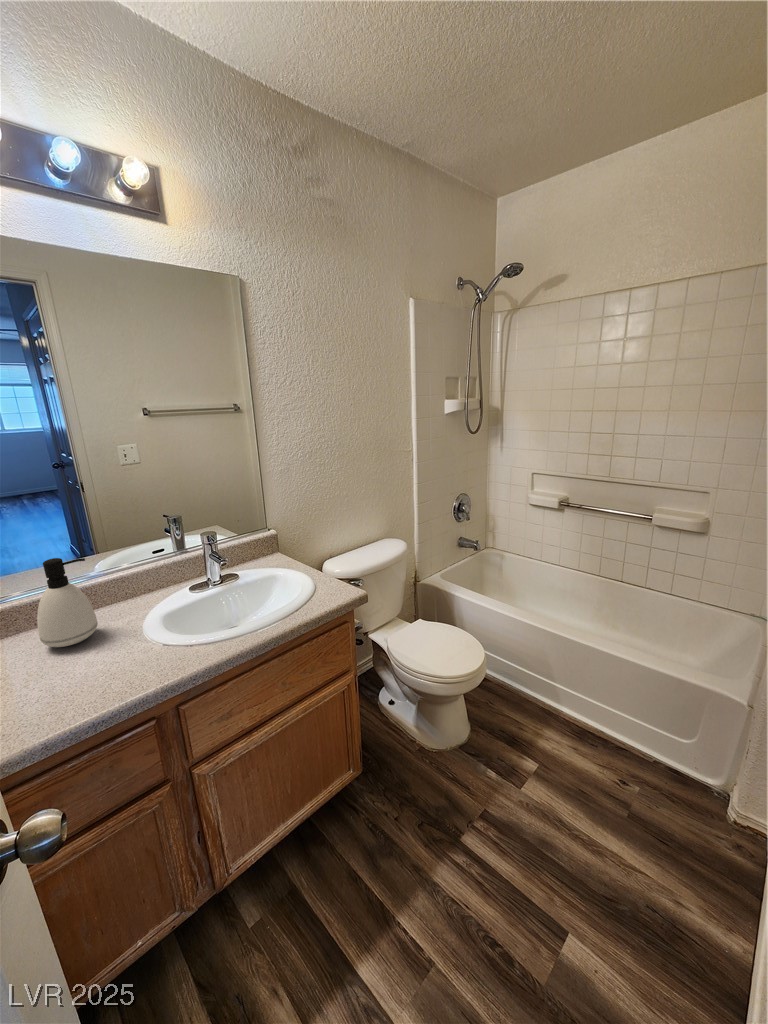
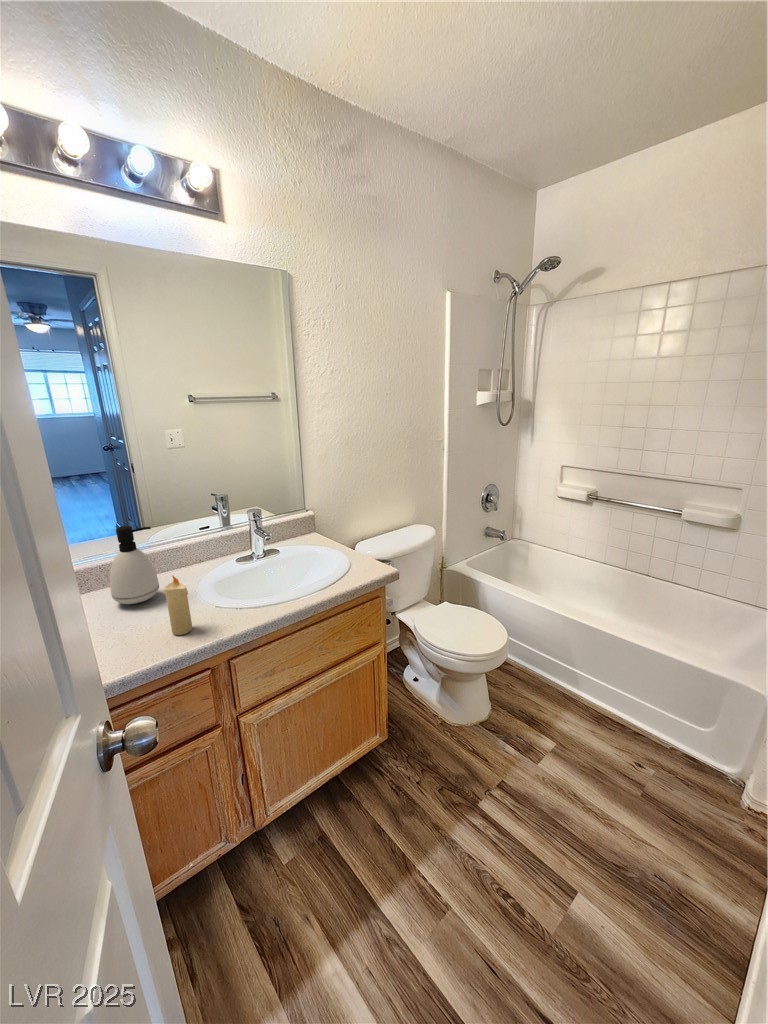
candle: none [96,615,132,683] -> present [164,576,192,635]

